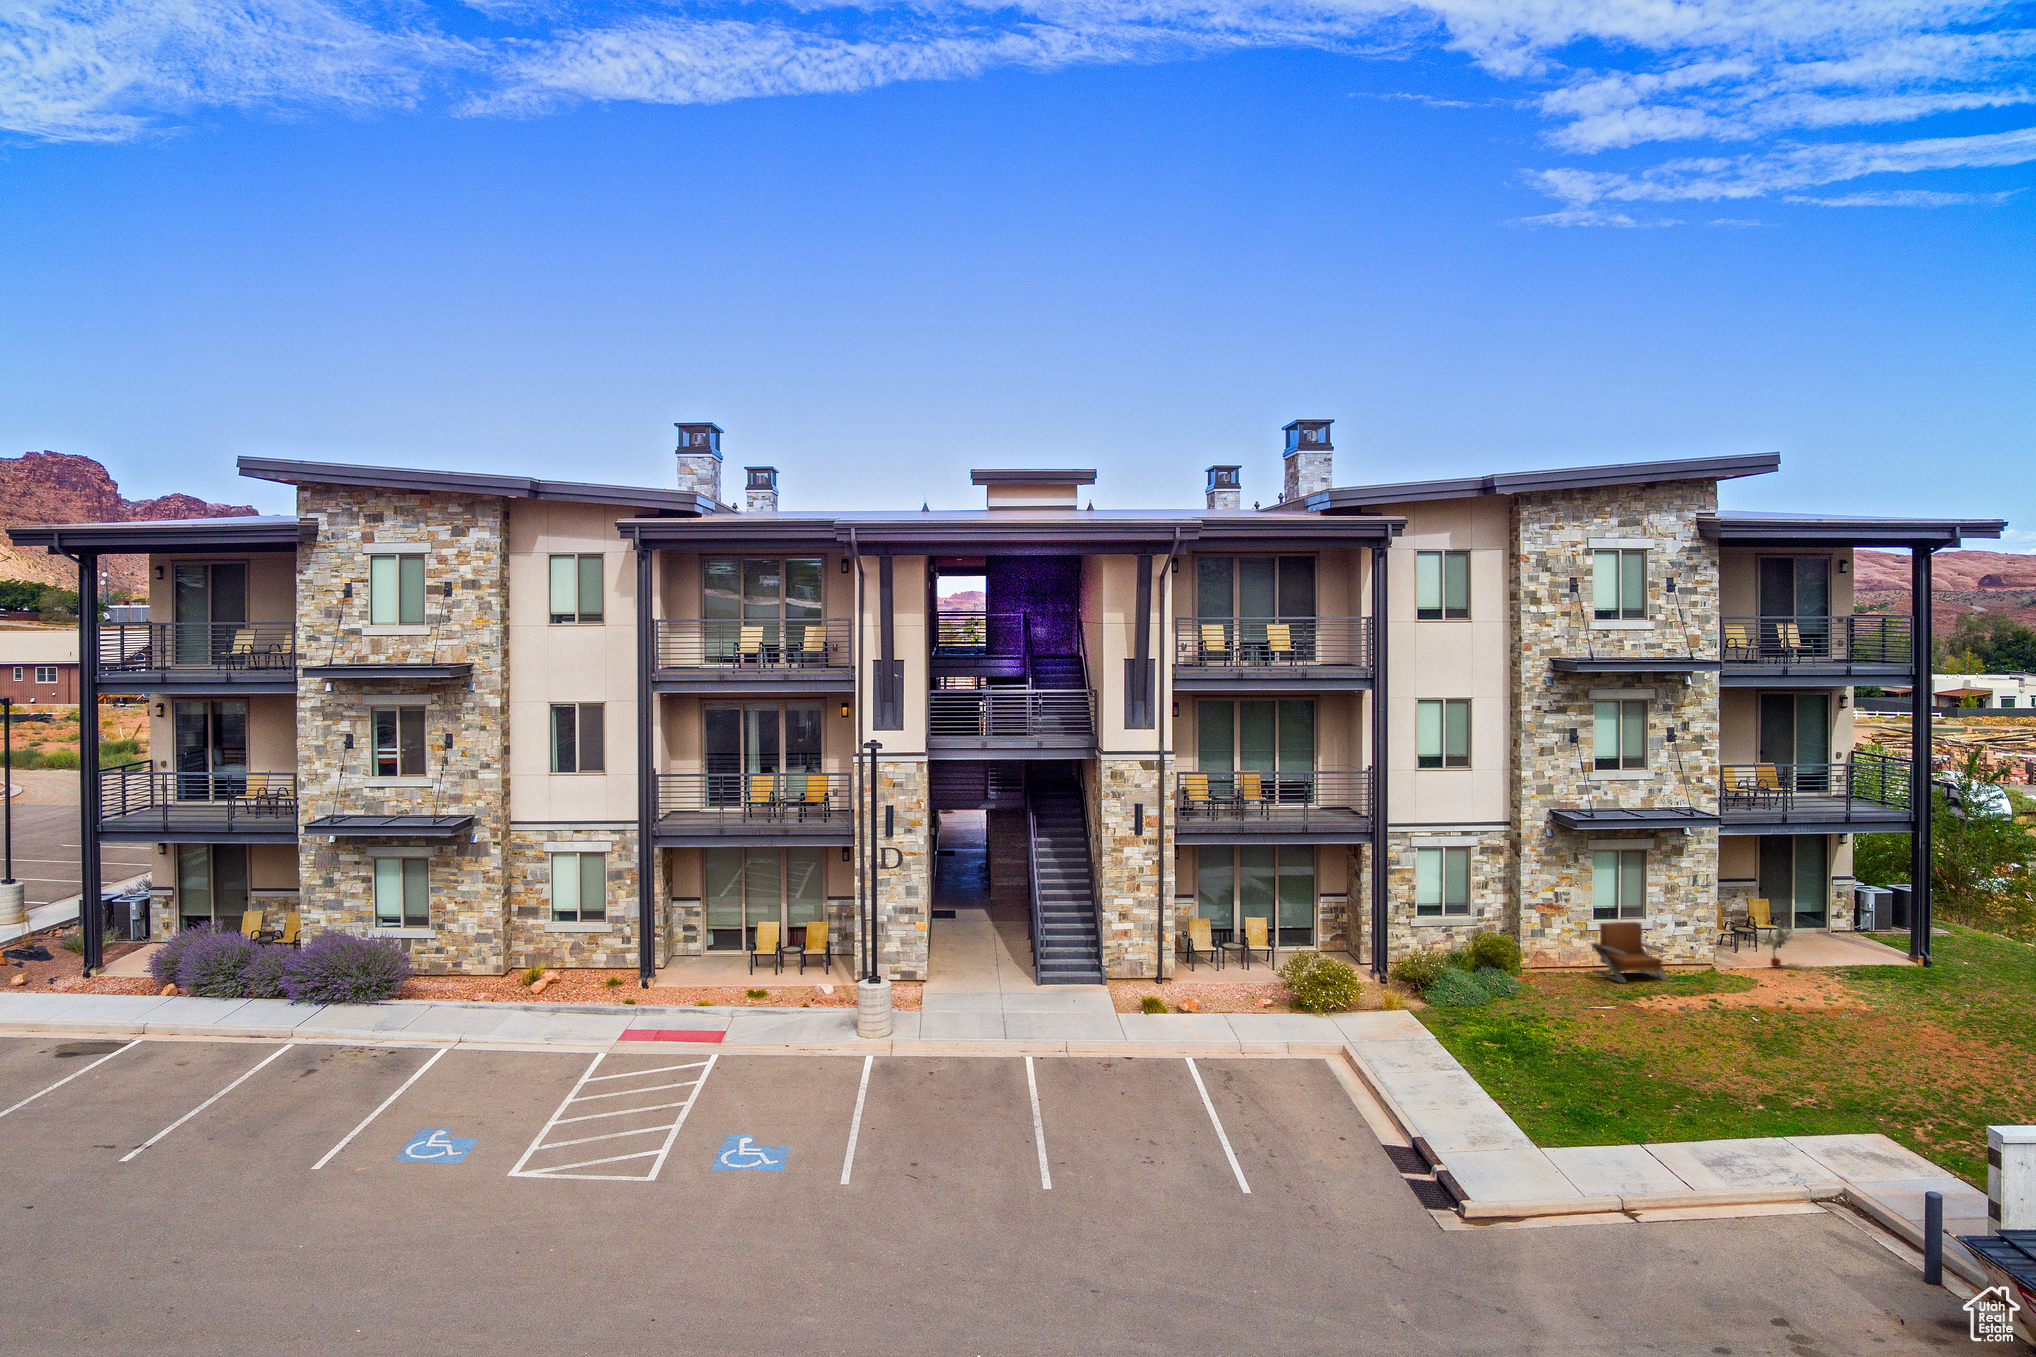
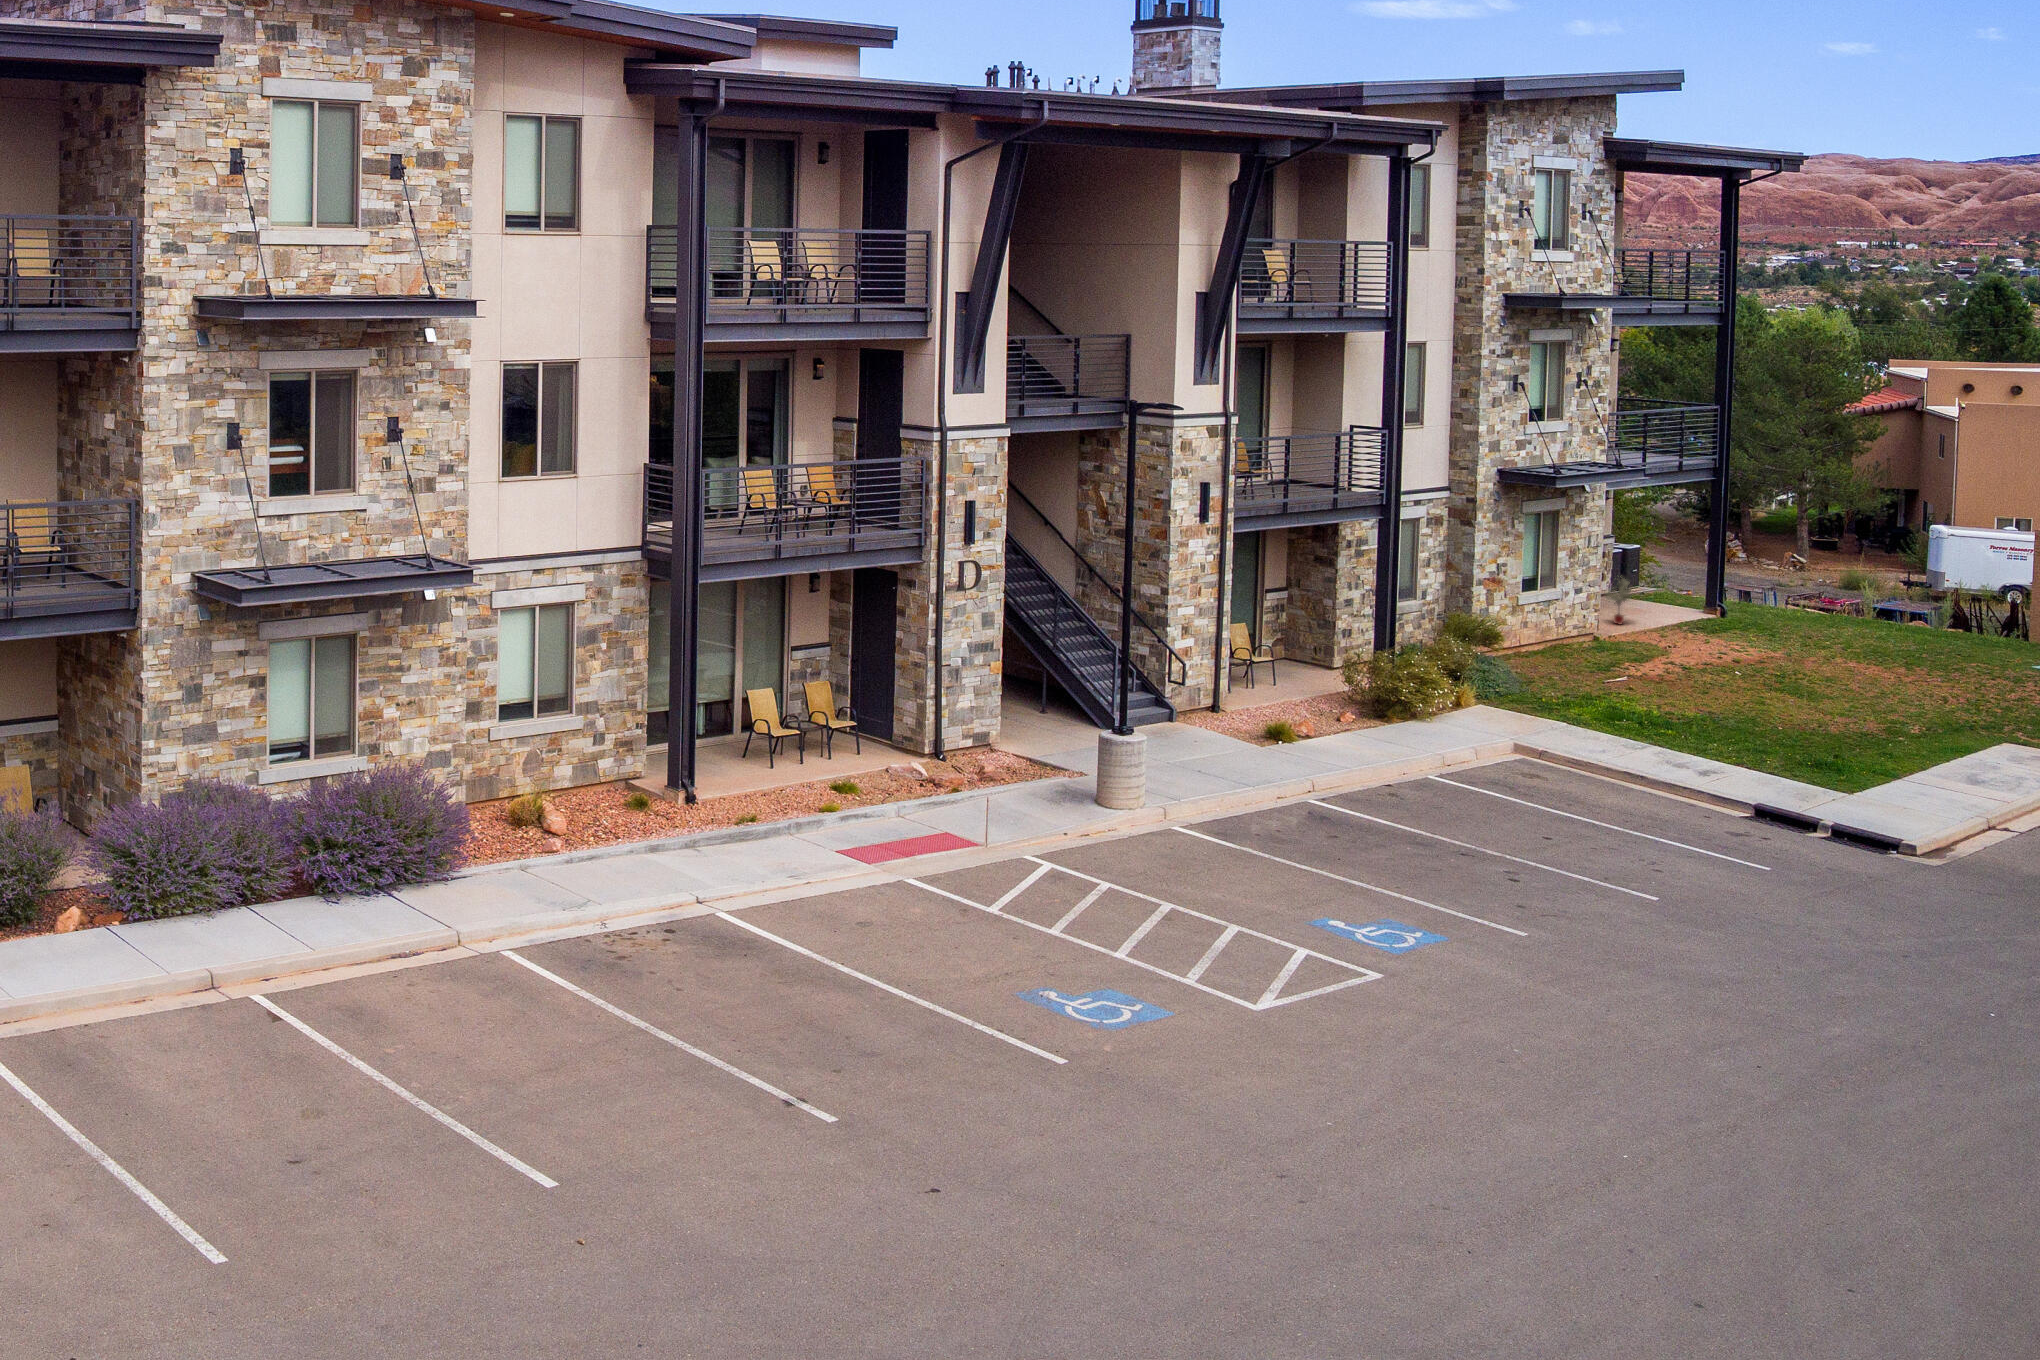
lounge chair: present [1591,922,1668,983] -> none [1516,587,1589,653]

